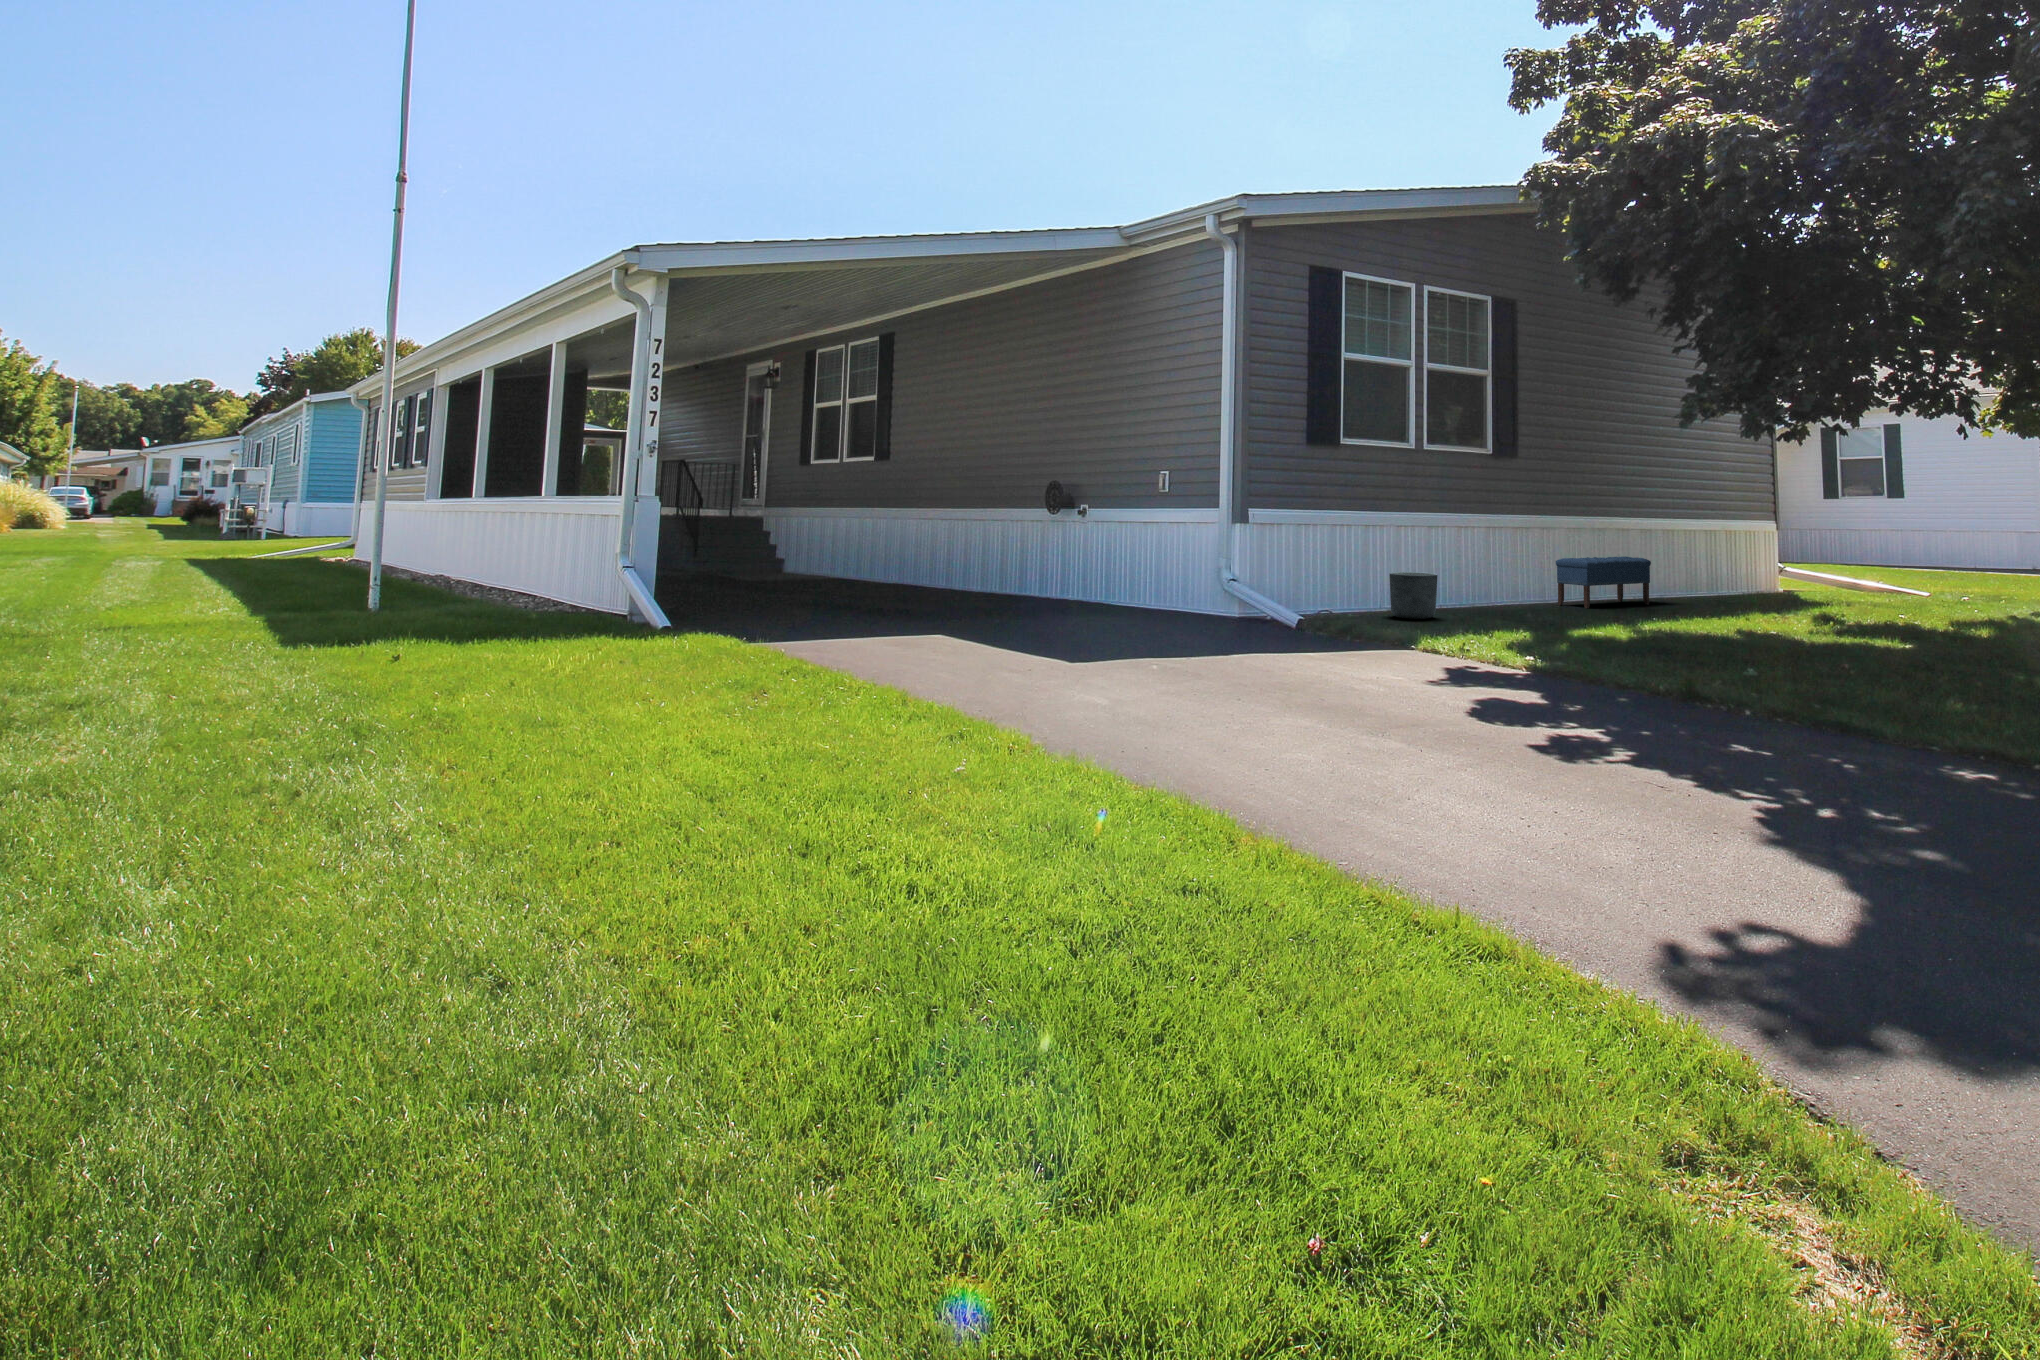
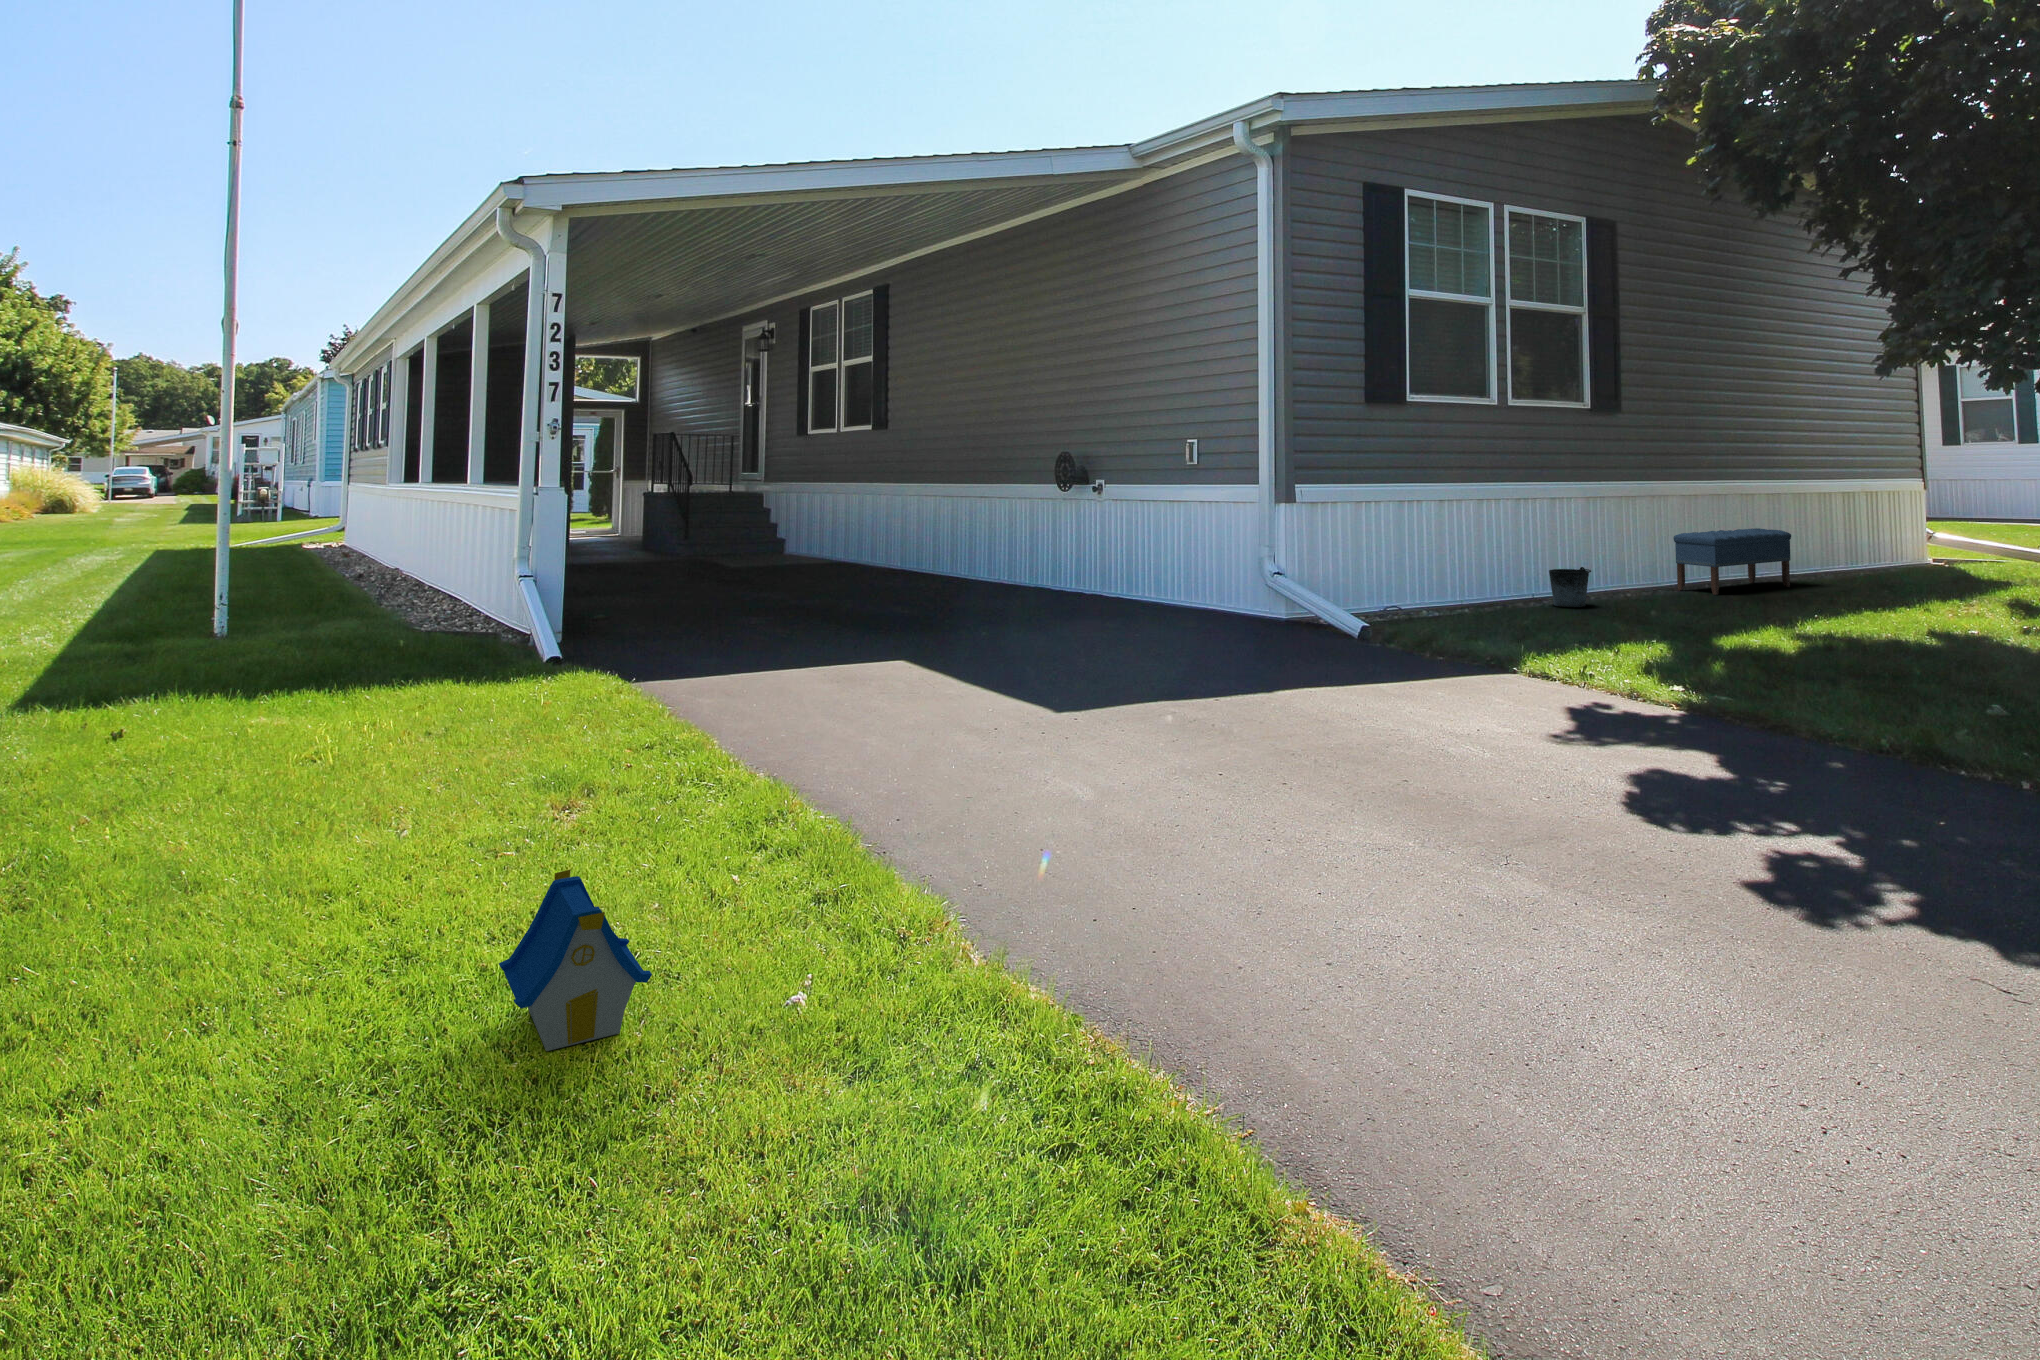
planter: present [1389,572,1438,619] -> none [1472,557,1532,616]
bucket: none [1452,582,1486,614] -> present [1549,567,1591,607]
toy house: none [807,695,899,783] -> present [499,870,652,1051]

